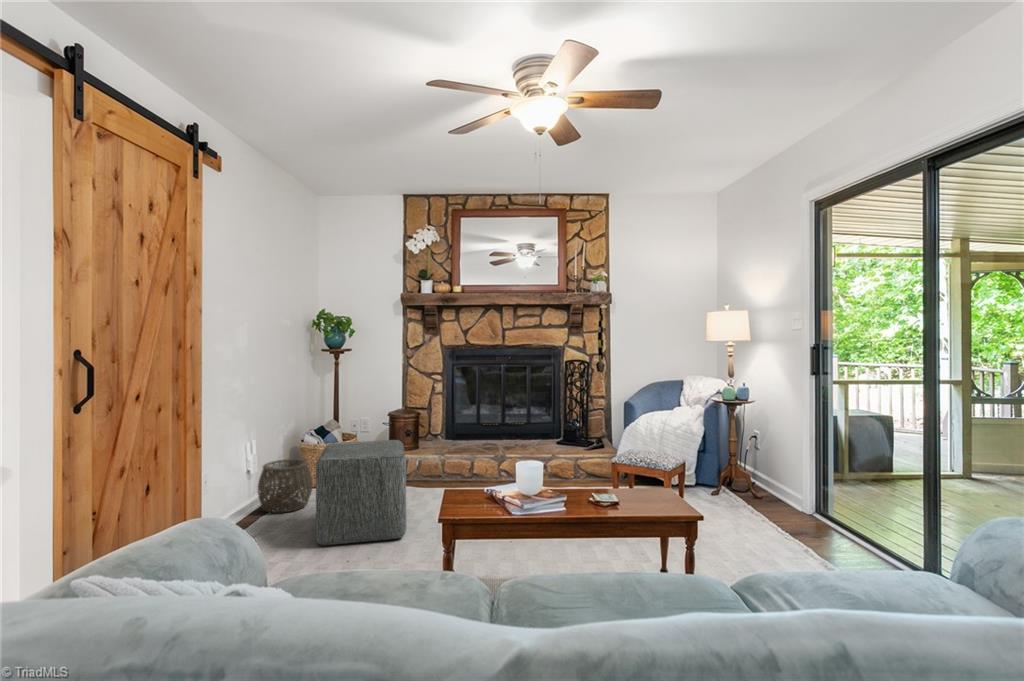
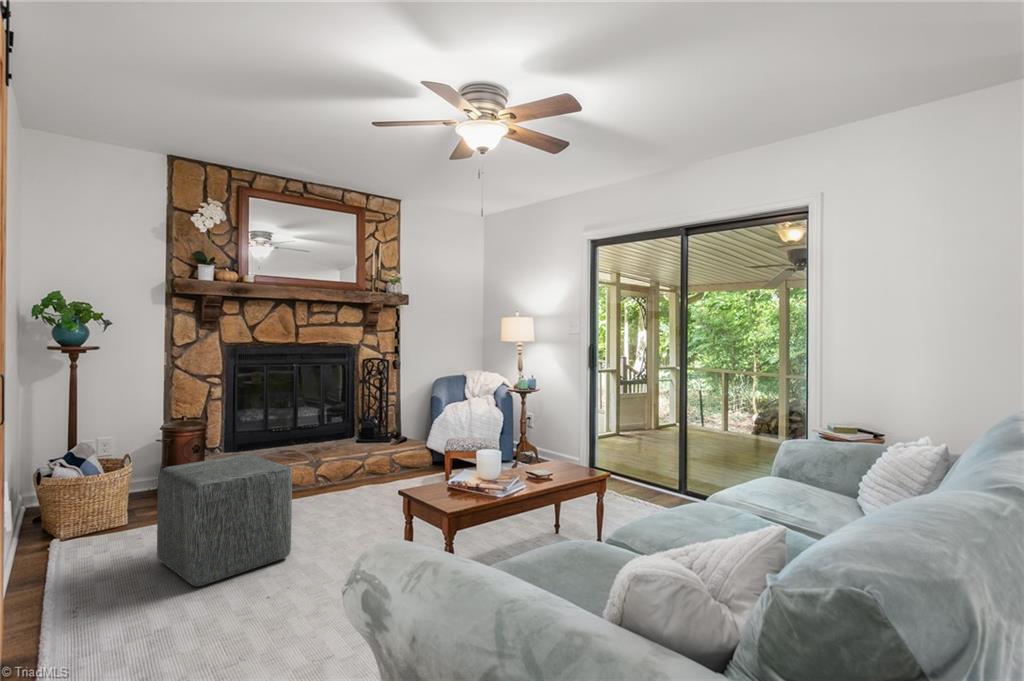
woven basket: present [258,459,313,513] -> none [20,497,110,575]

